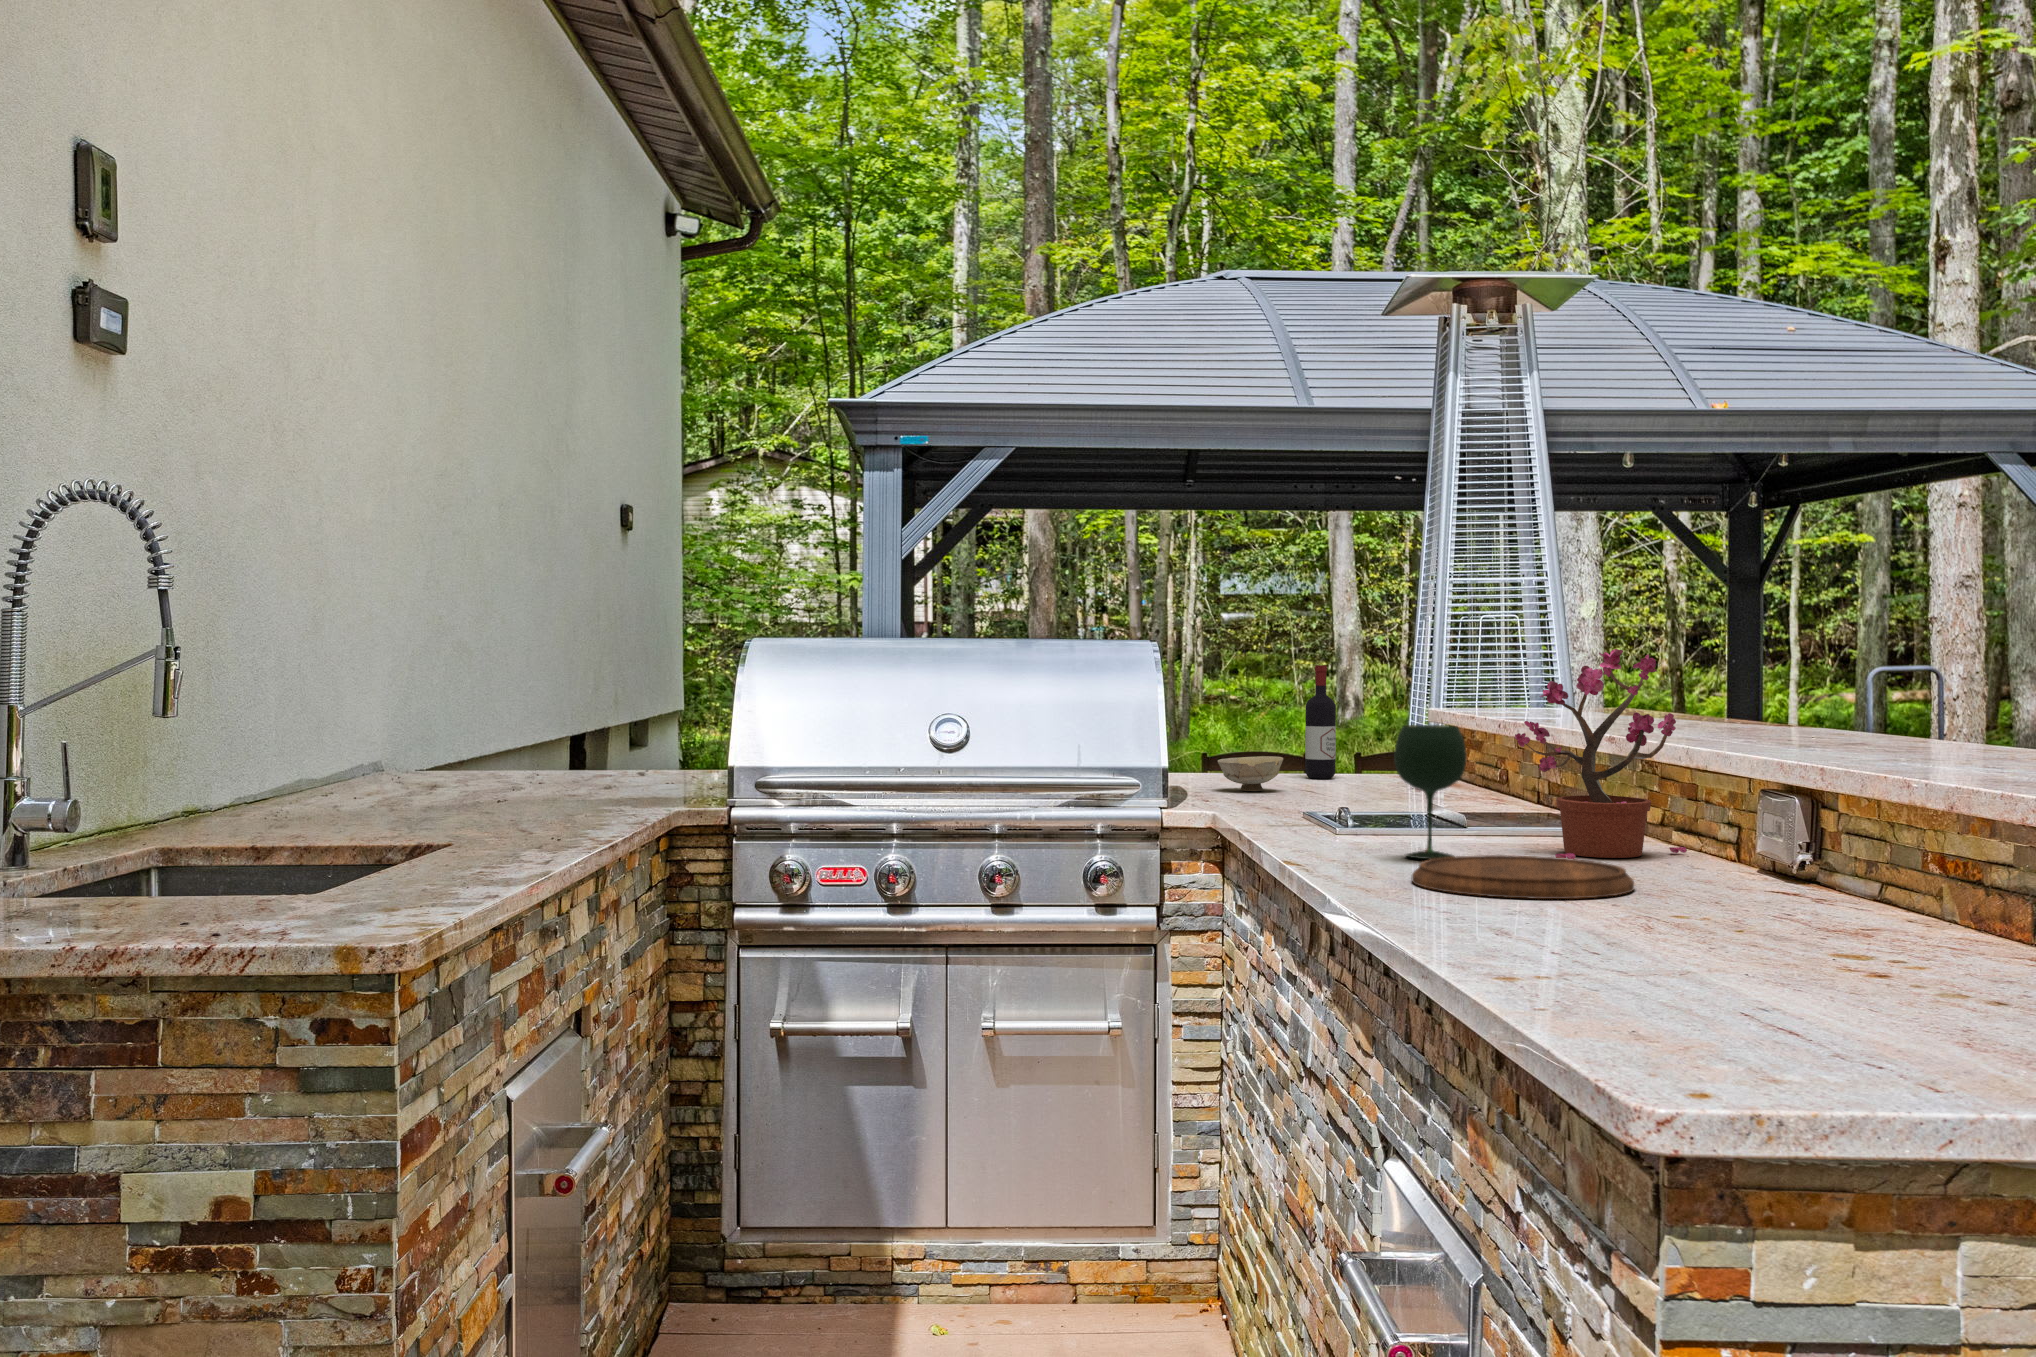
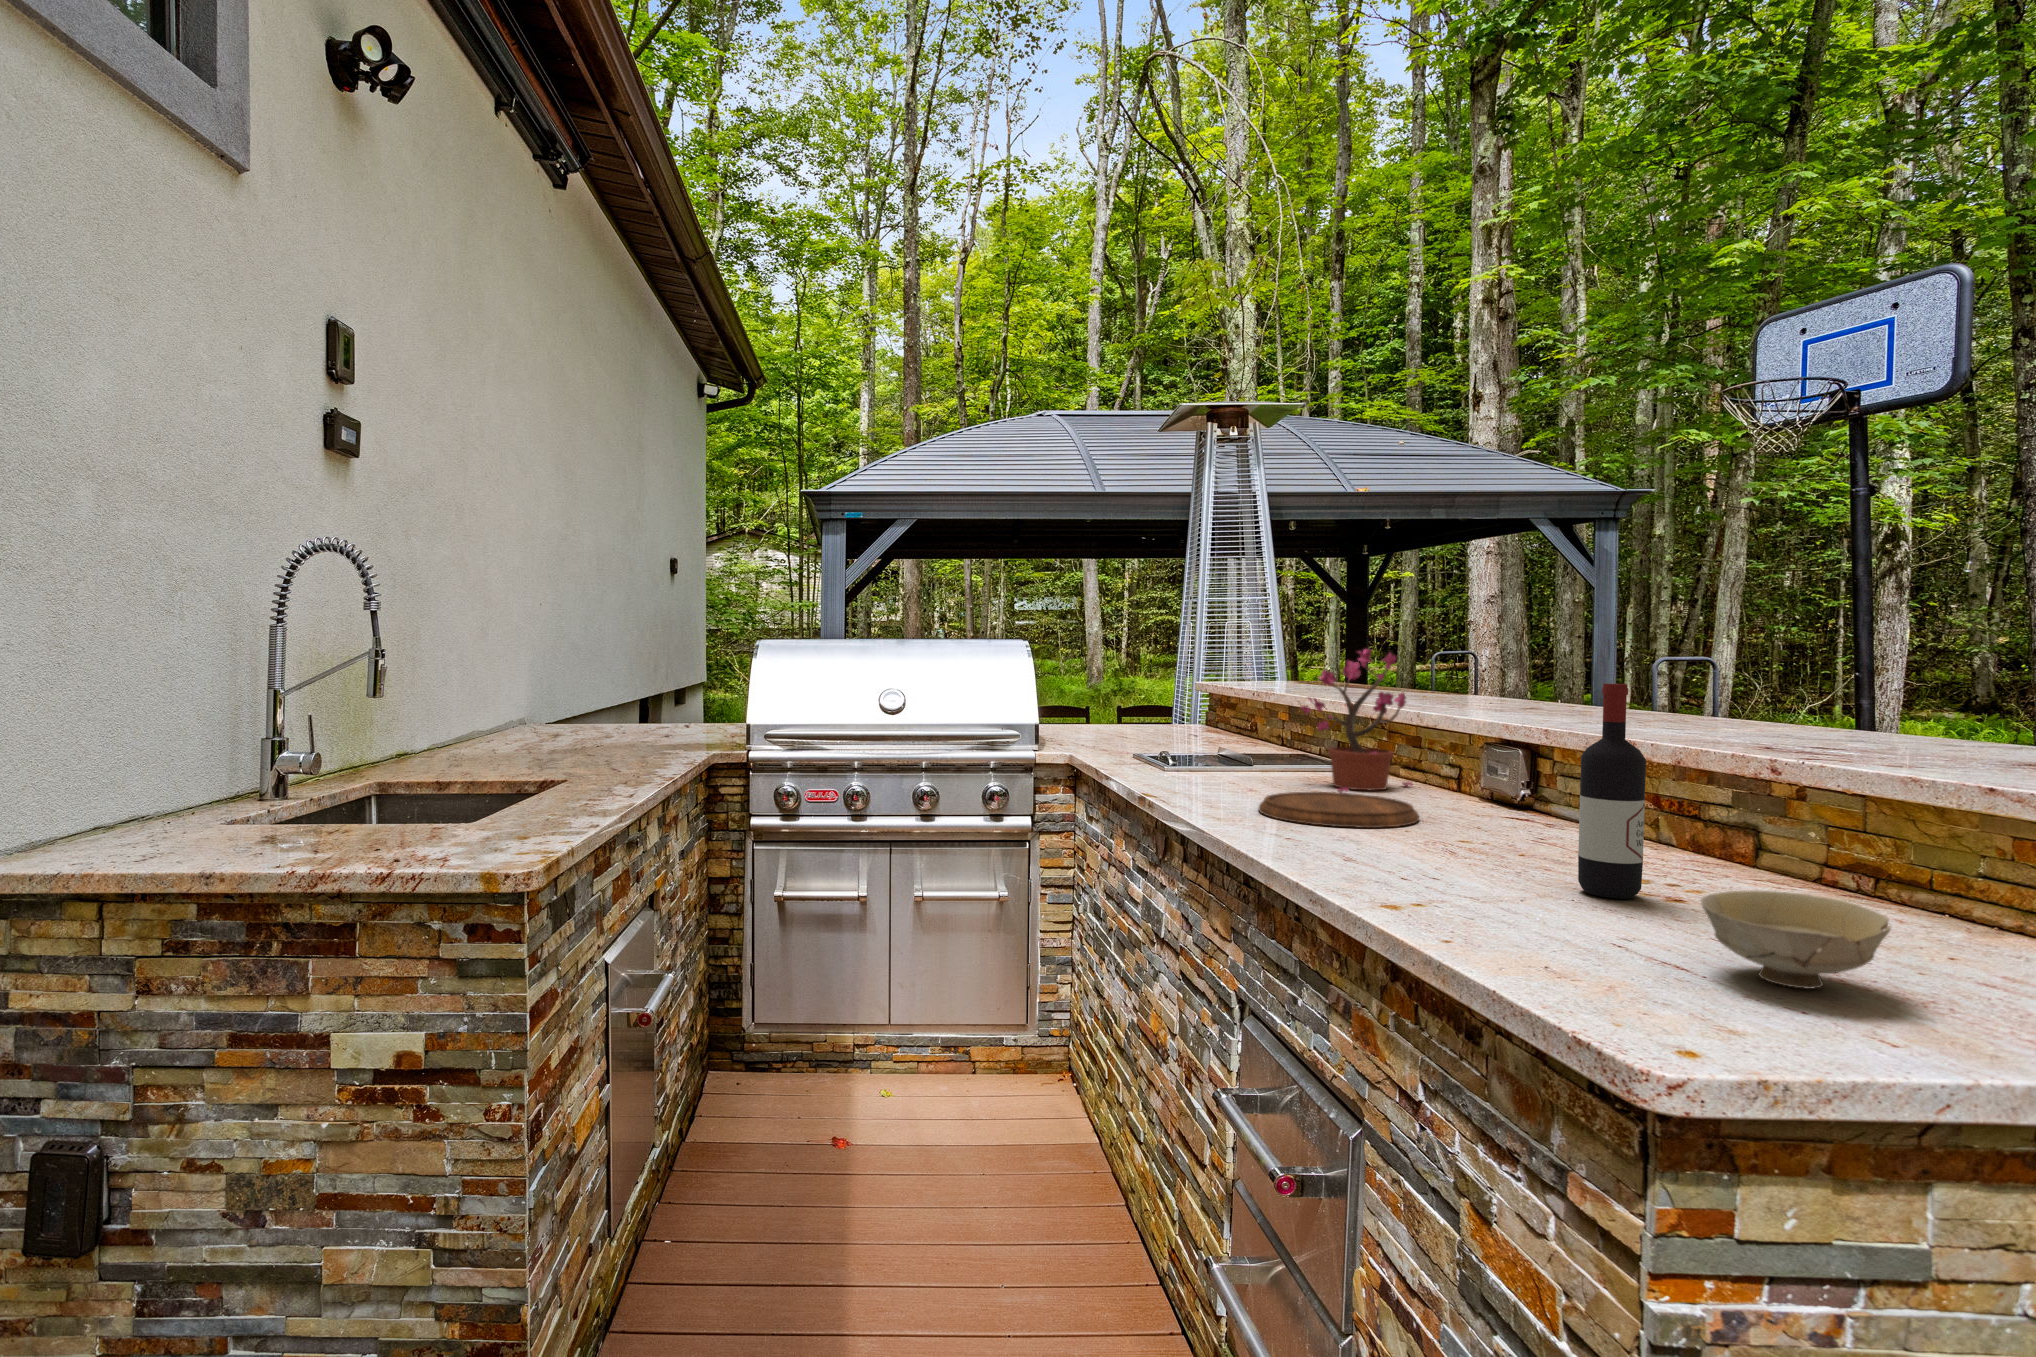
wine bottle: present [1305,665,1336,779] -> present [1578,684,1646,899]
wine glass: present [1394,725,1467,859] -> none [1227,699,1278,793]
bowl: present [1218,756,1283,791] -> present [1701,890,1891,989]

